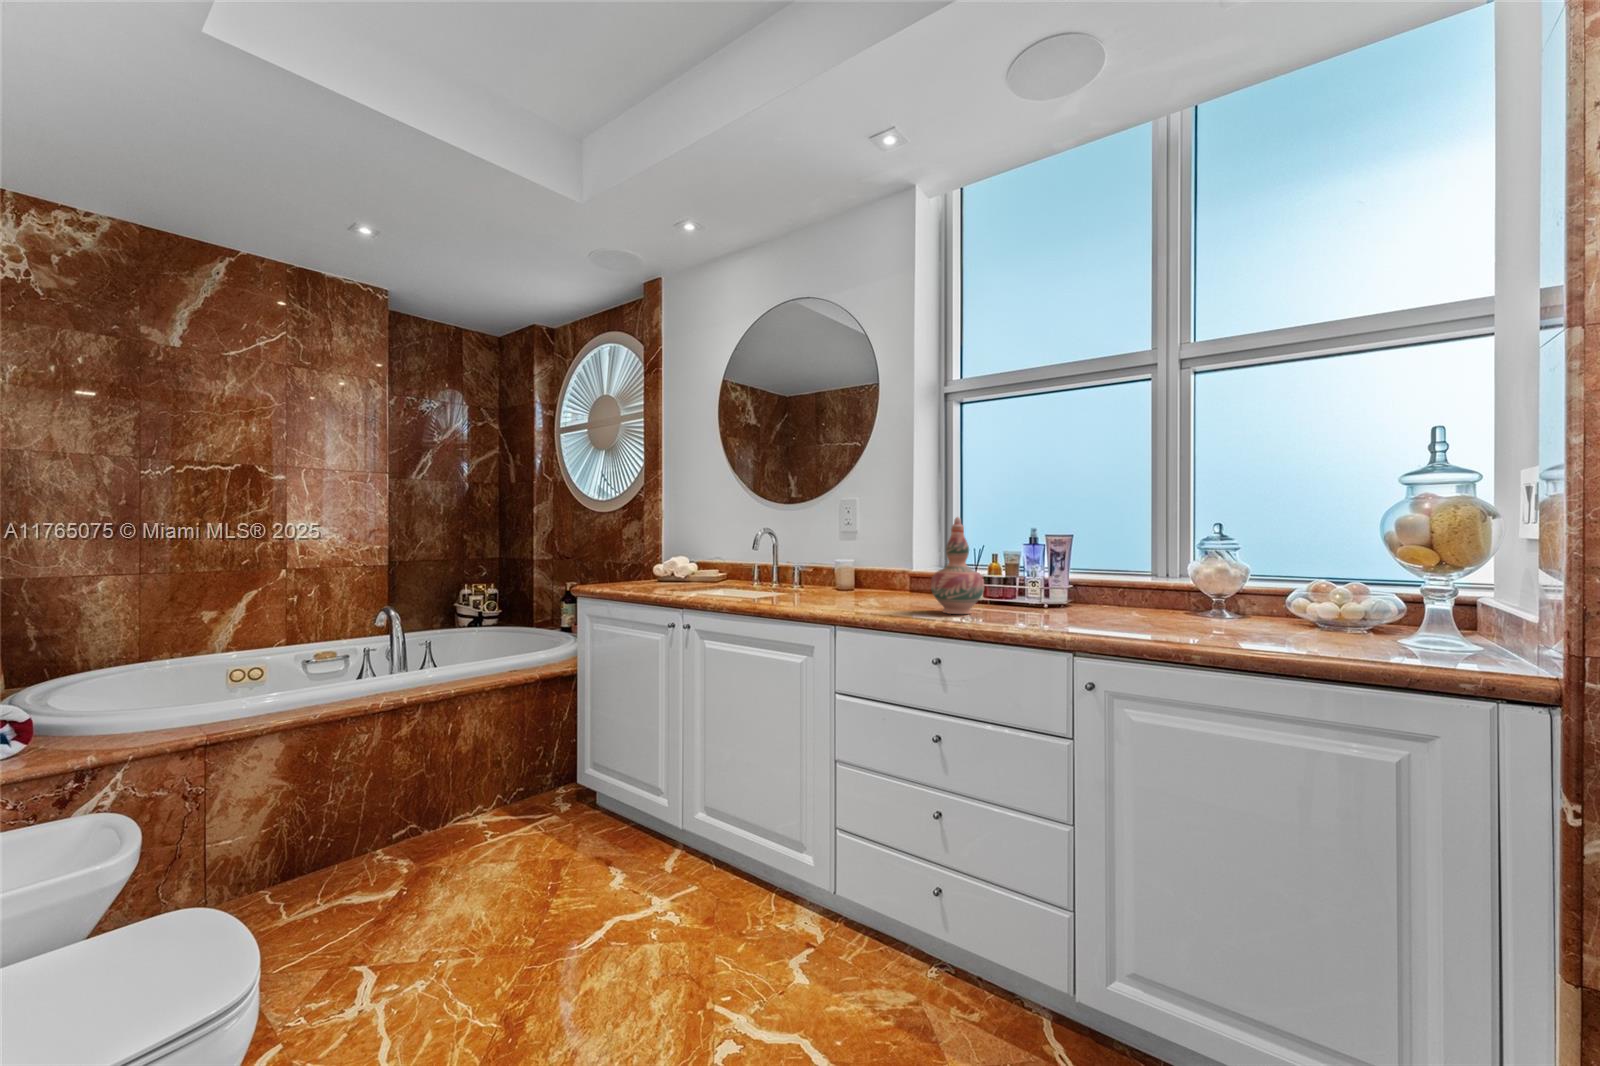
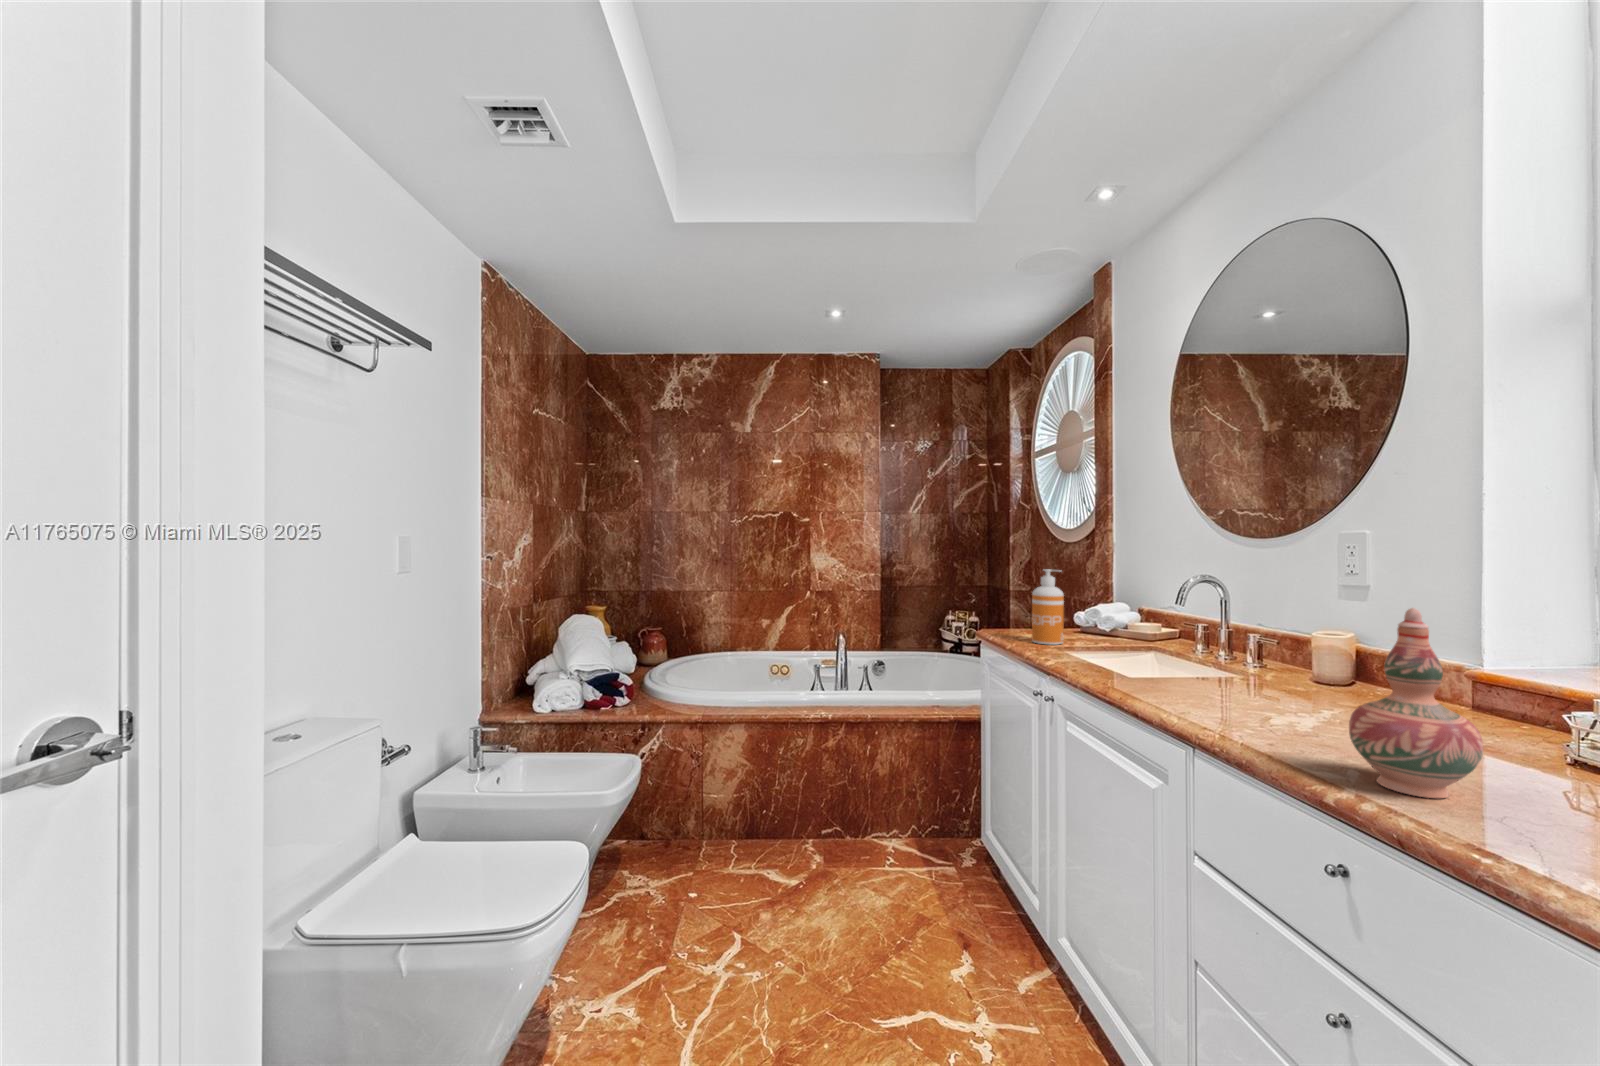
soap dispenser: none [633,523,659,588] -> present [1032,569,1064,645]

